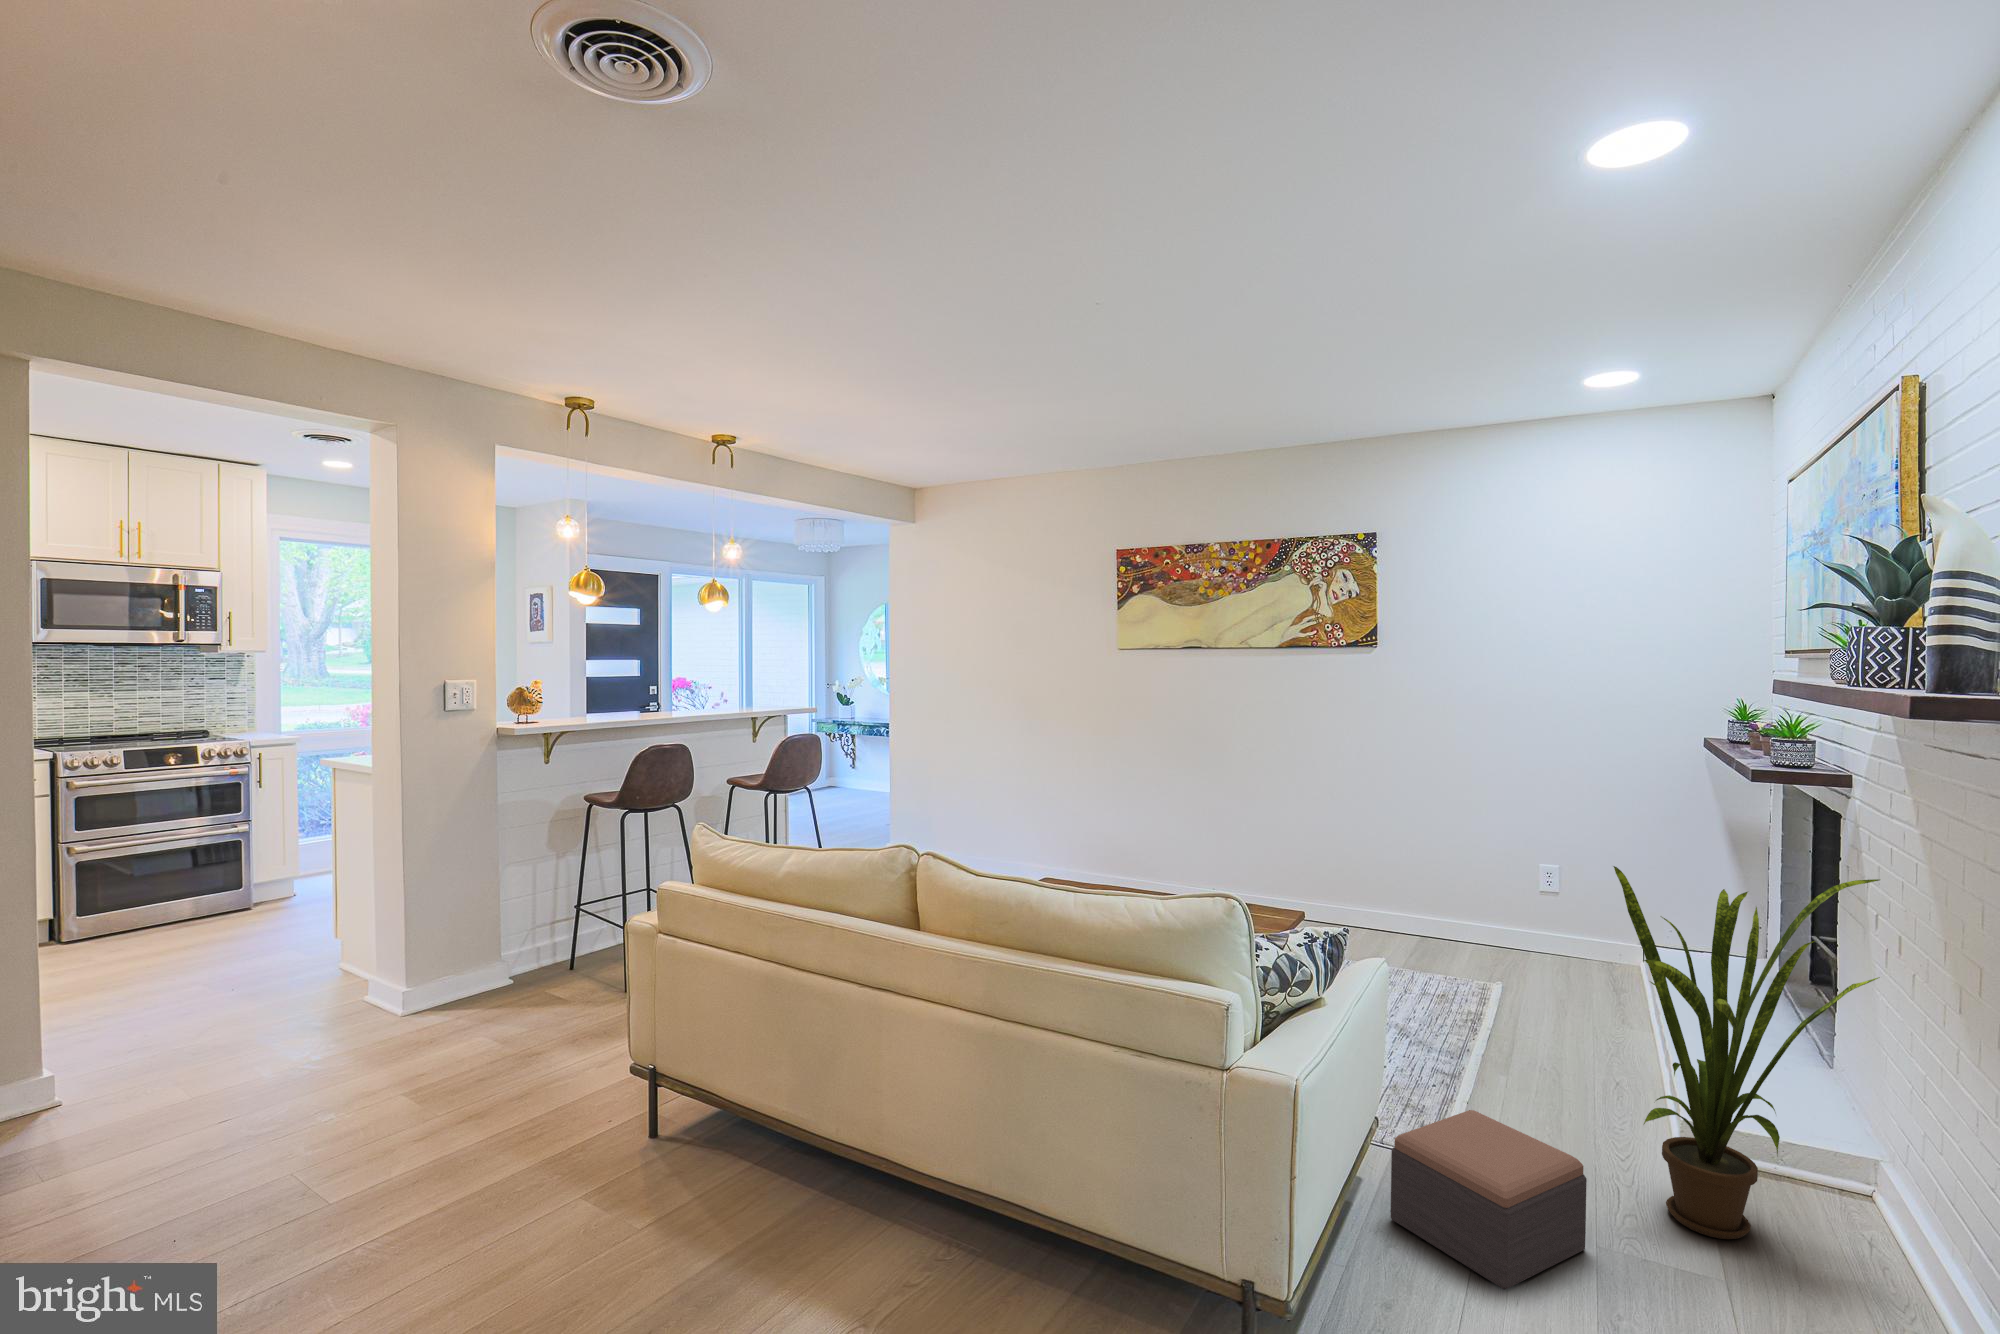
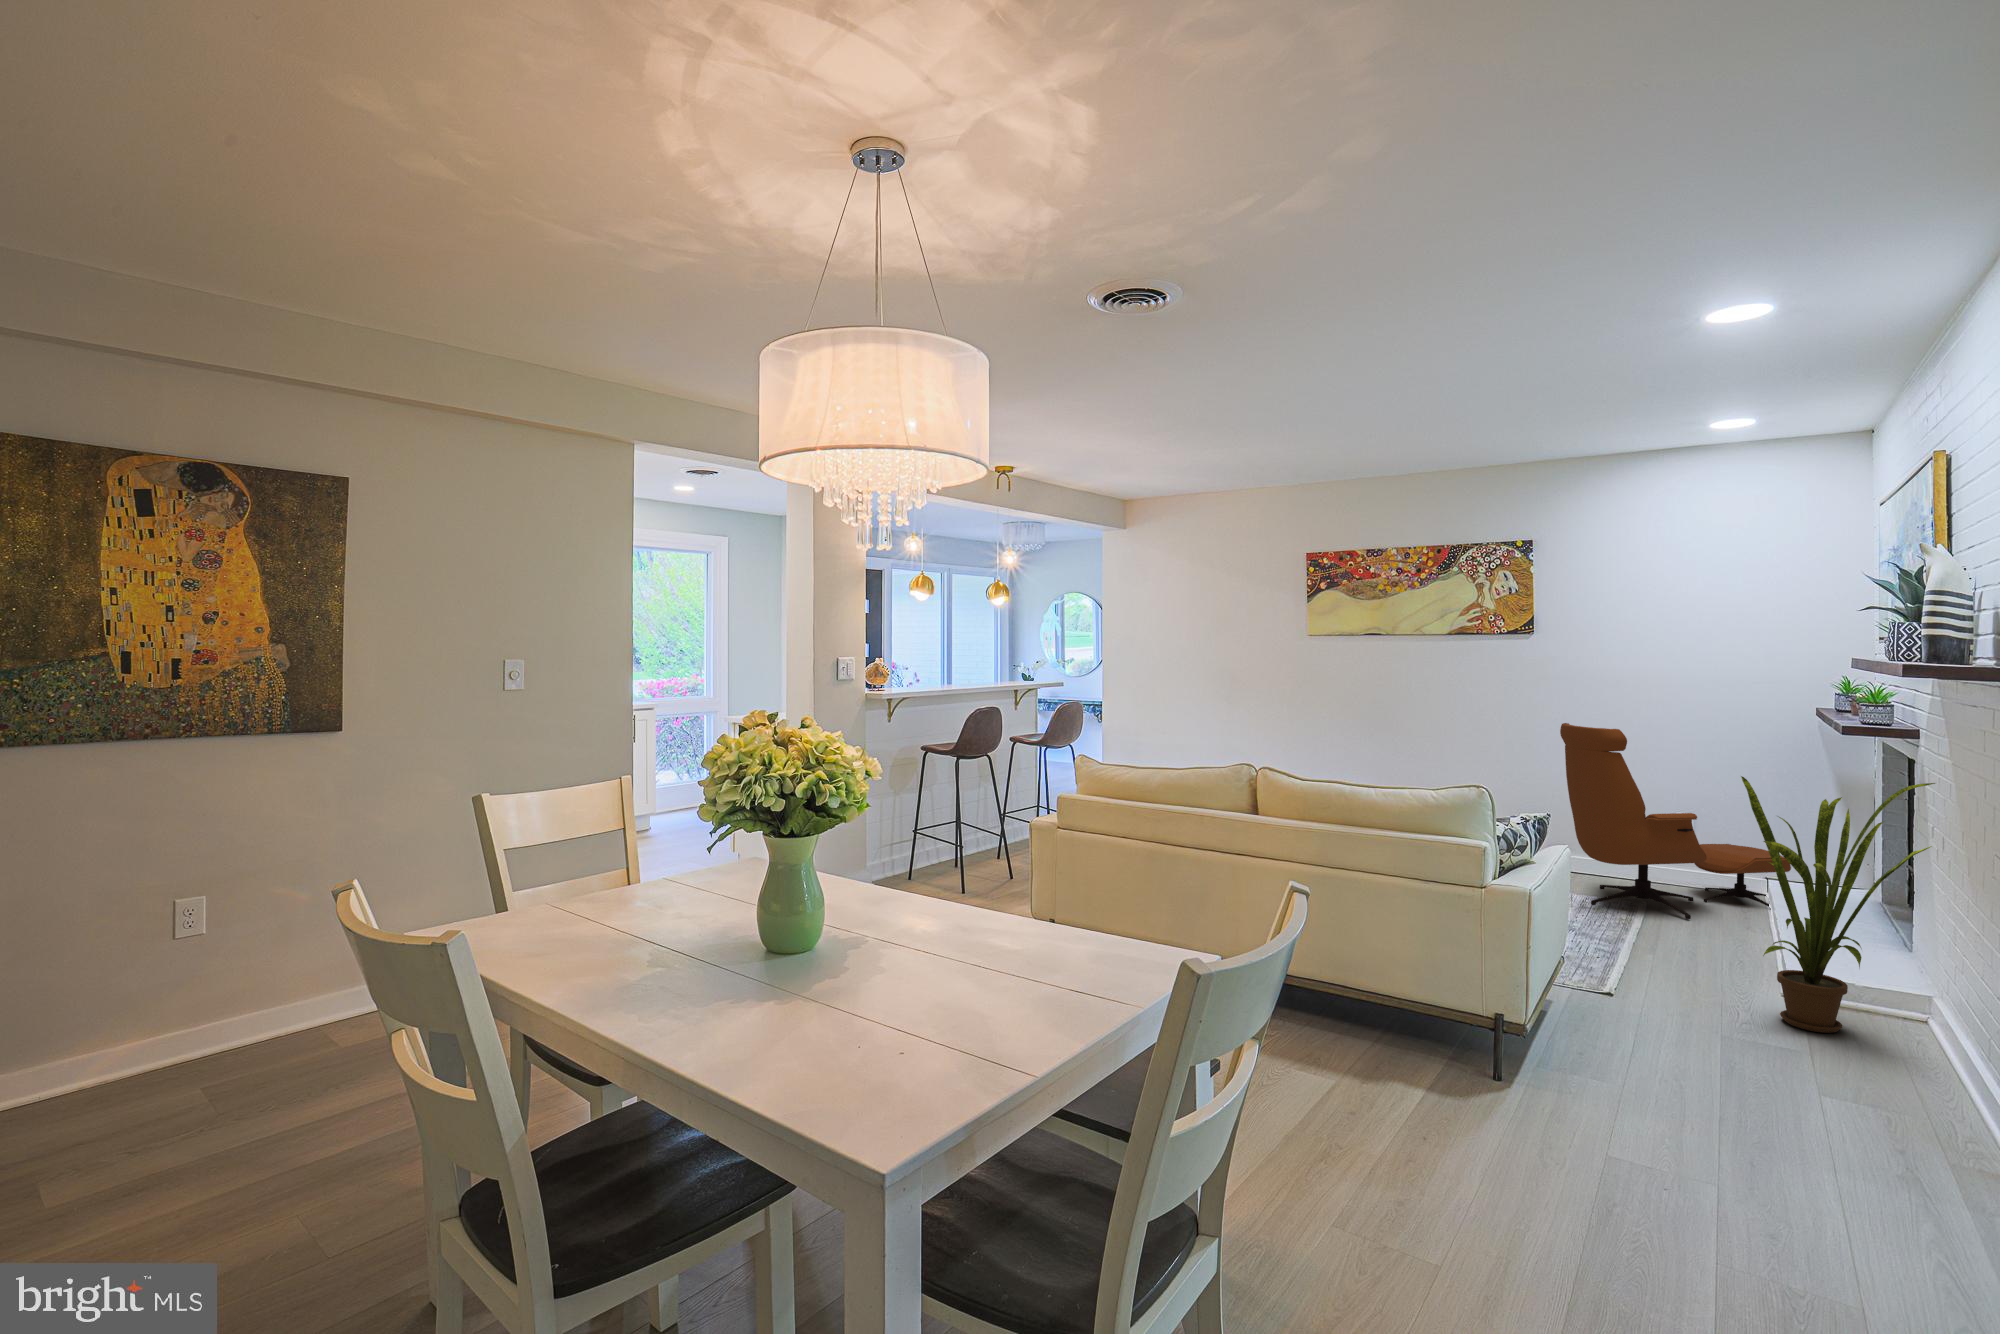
lounge chair: none [1398,762,1670,1016] -> present [1560,723,1791,919]
footstool: present [1391,1110,1587,1290] -> none [1578,949,1721,1048]

